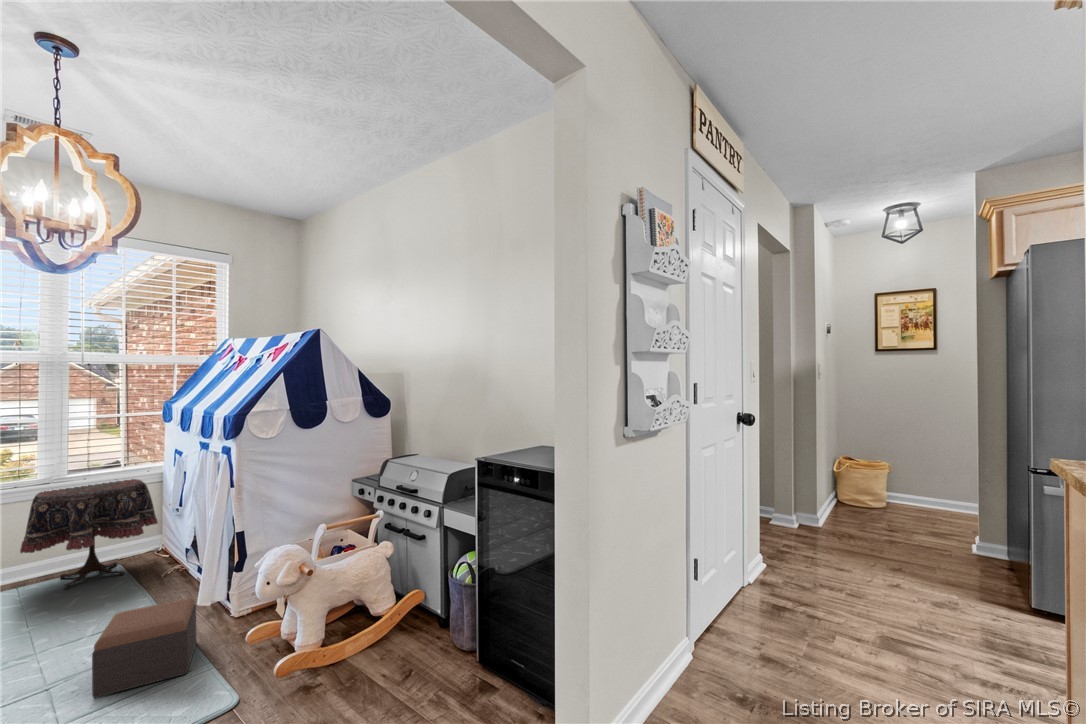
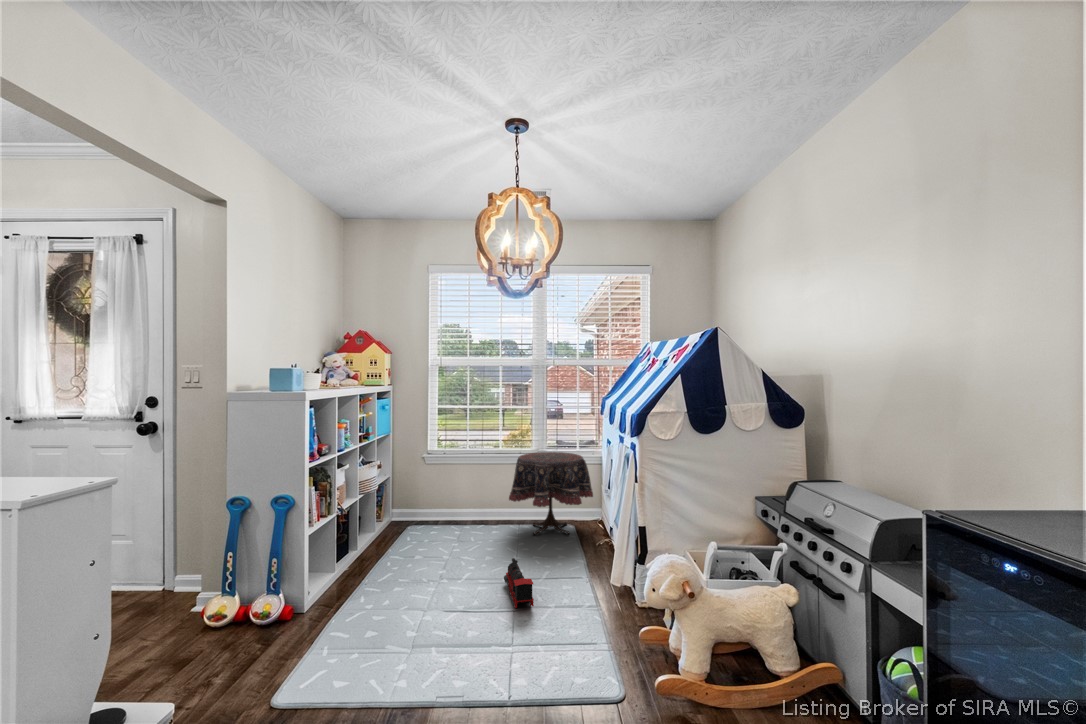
footstool: present [92,598,197,698] -> none [528,573,605,650]
toy train: none [29,617,92,674] -> present [504,558,534,608]

